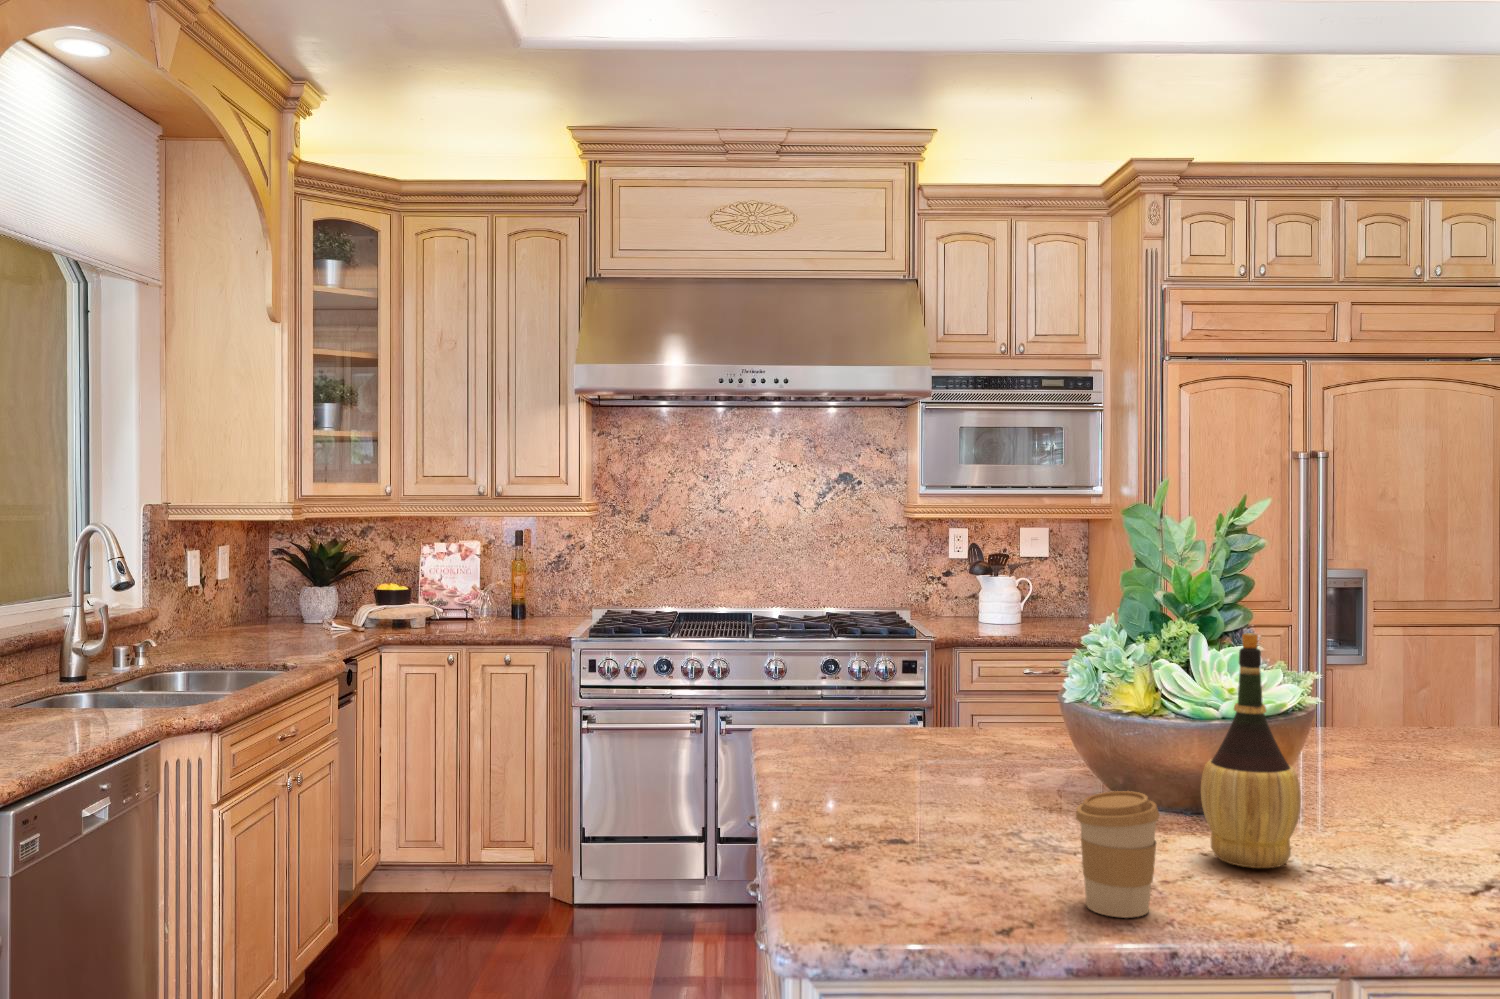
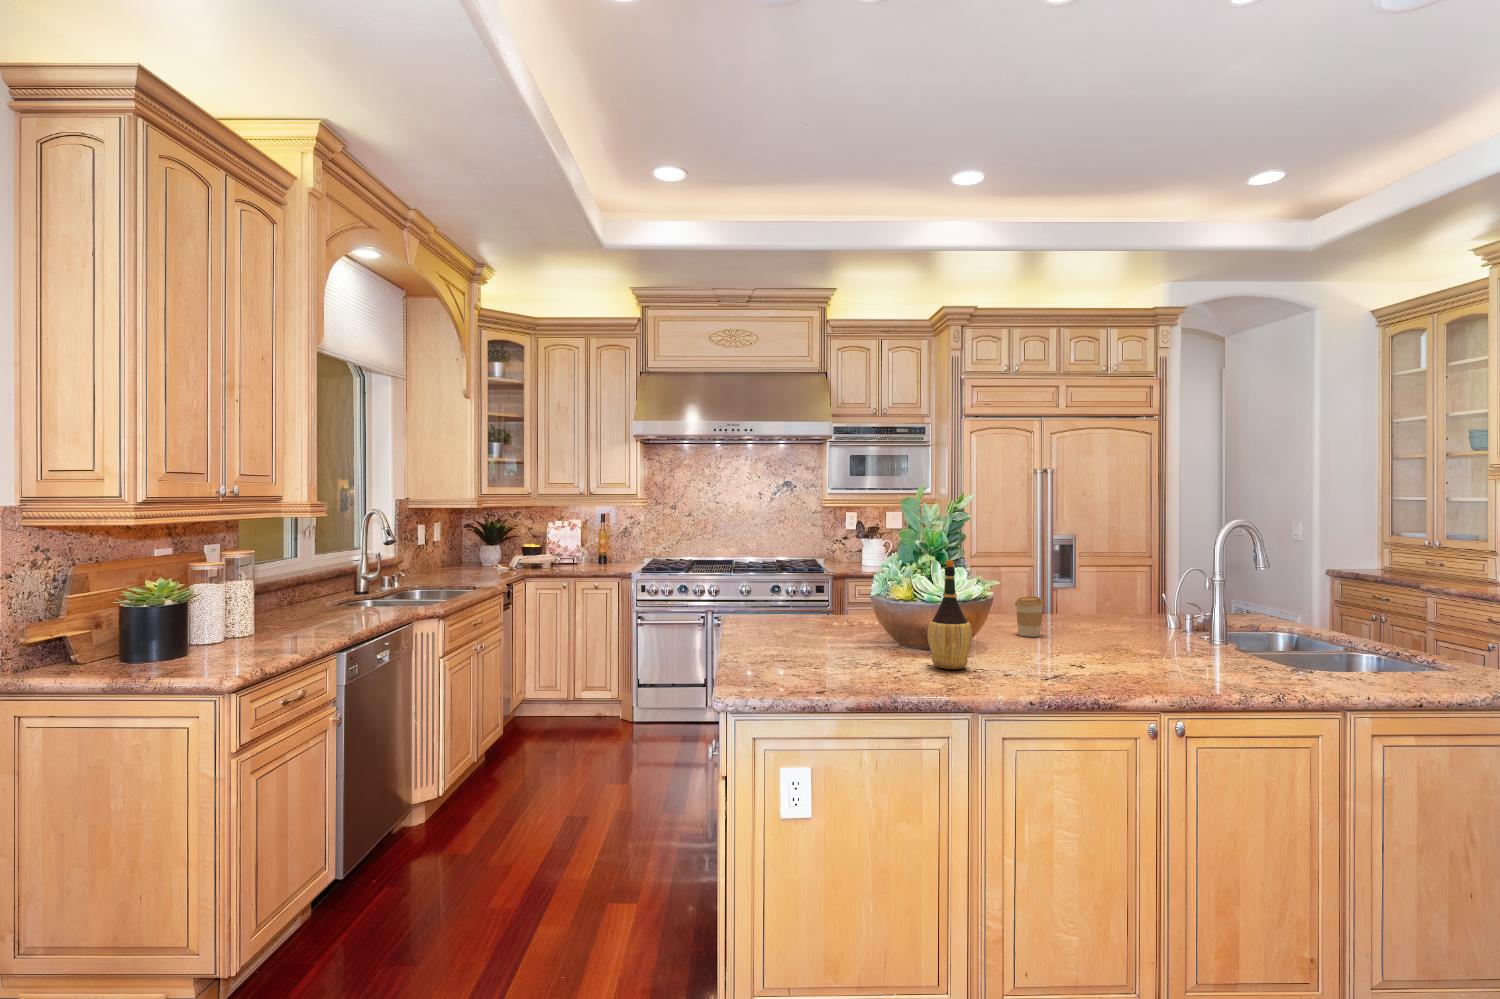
coffee cup: present [1076,791,1159,918] -> present [1015,596,1044,637]

